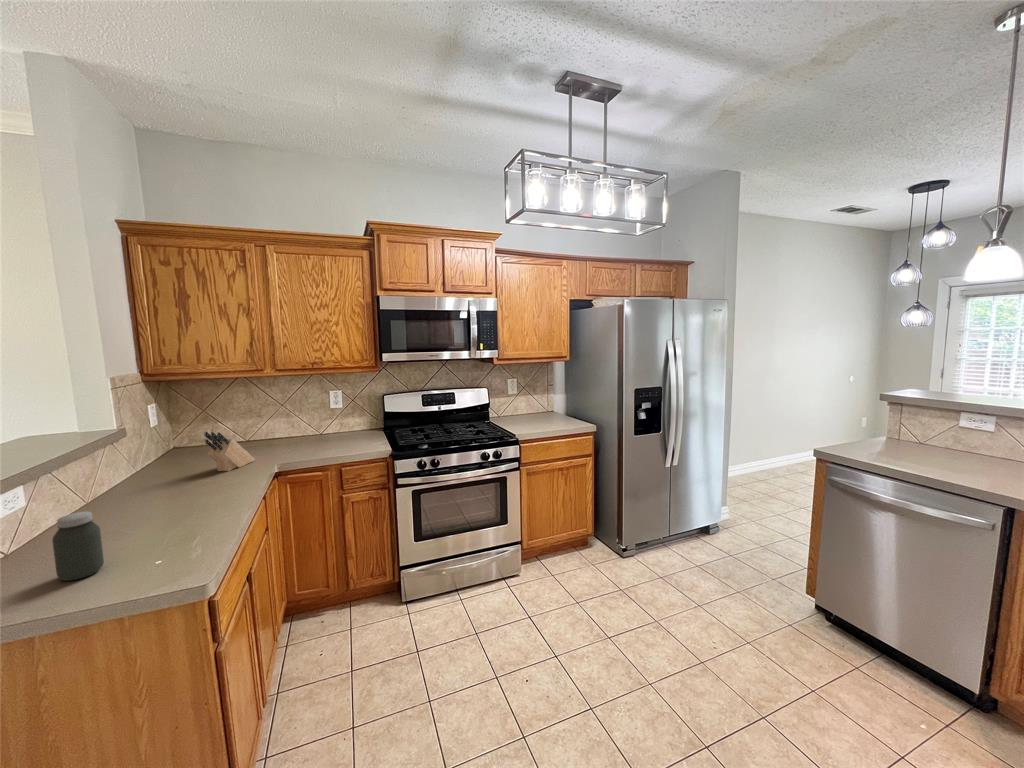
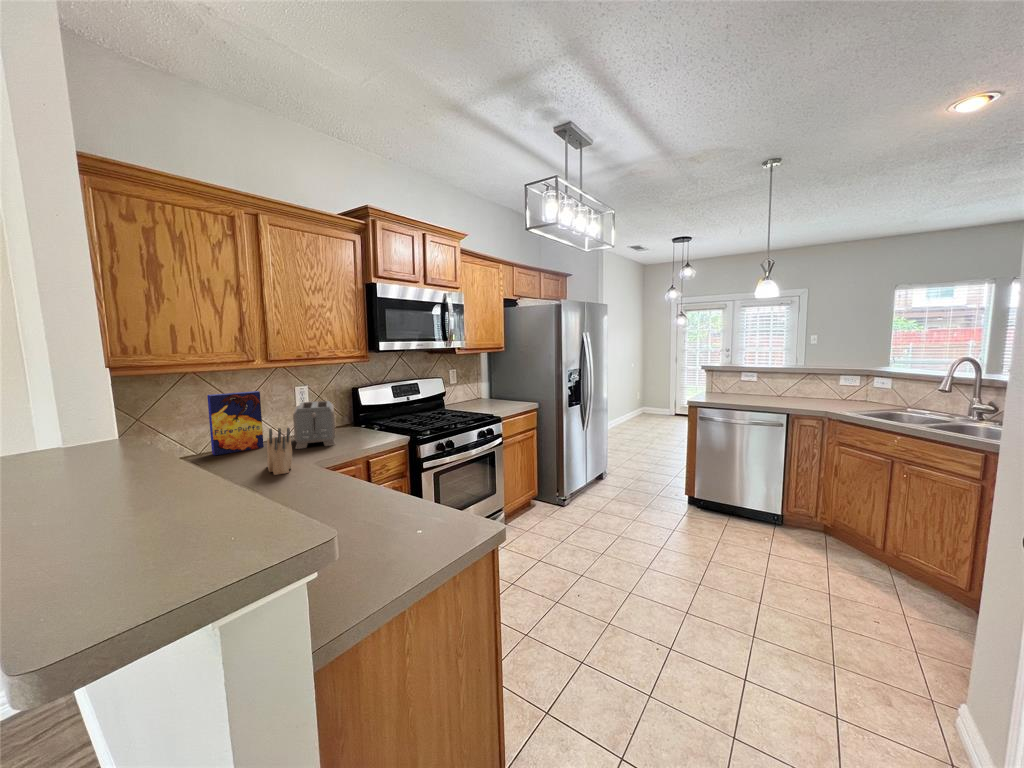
cereal box: none [245,394,290,445] -> present [207,391,264,455]
toaster: none [292,406,352,449] -> present [293,401,335,449]
jar: present [52,512,104,581] -> none [417,477,450,541]

